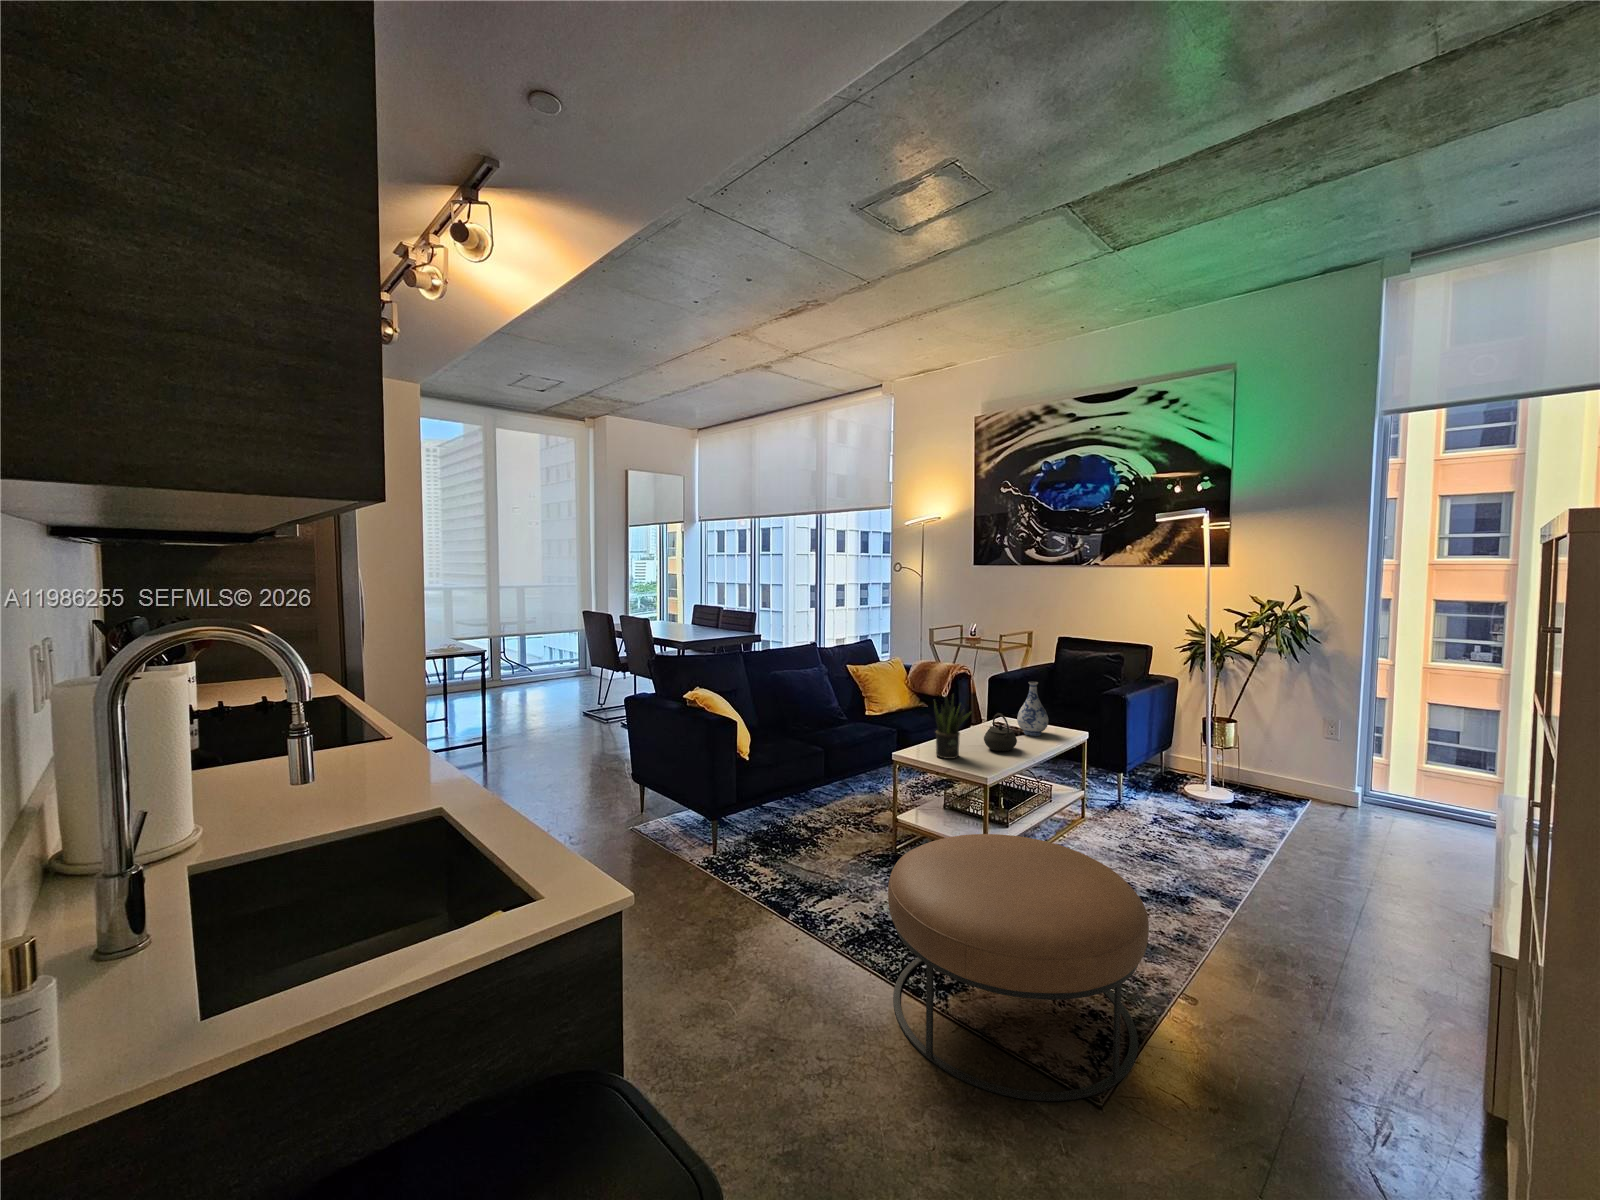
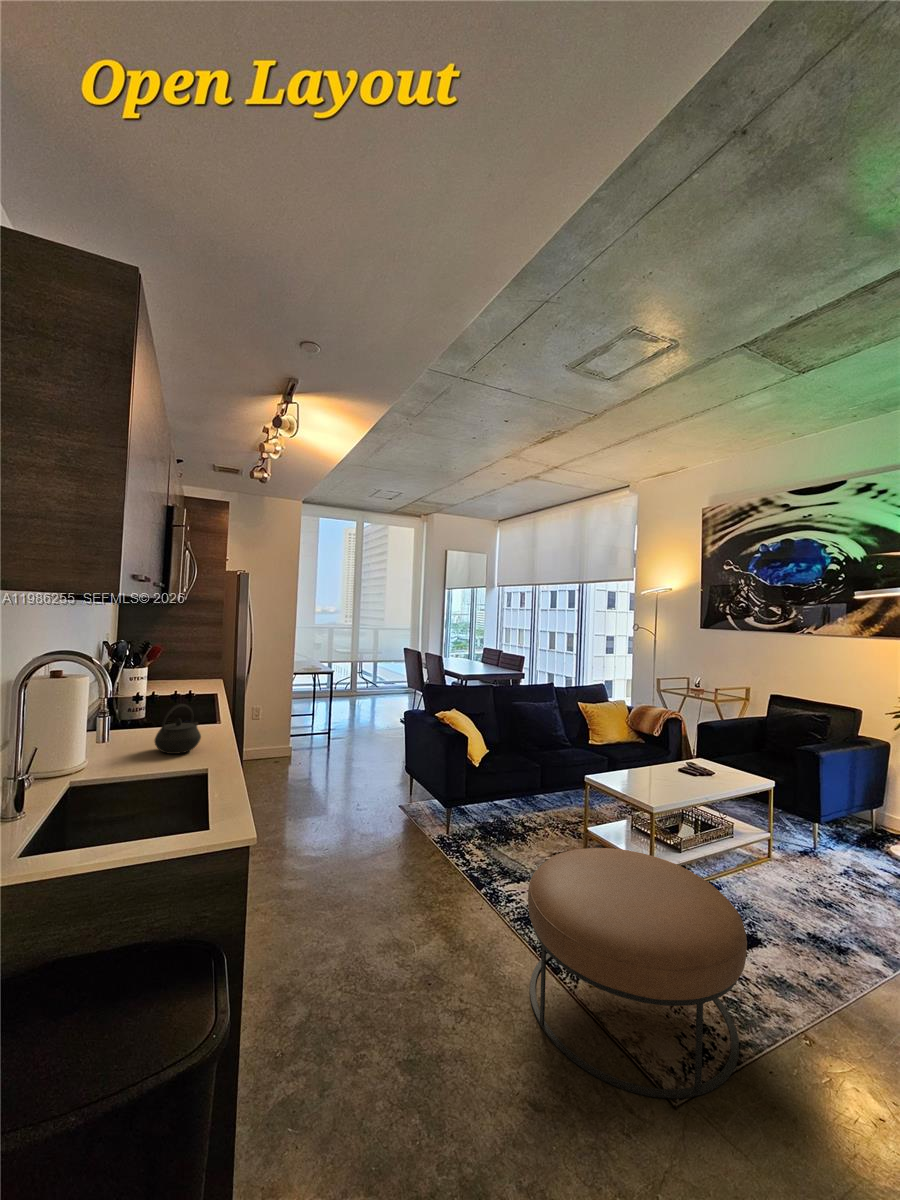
vase: present [1017,682,1048,736] -> none [706,730,735,777]
potted plant: present [934,696,970,759] -> none [622,732,652,786]
kettle: present [984,713,1017,751] -> present [154,704,201,754]

